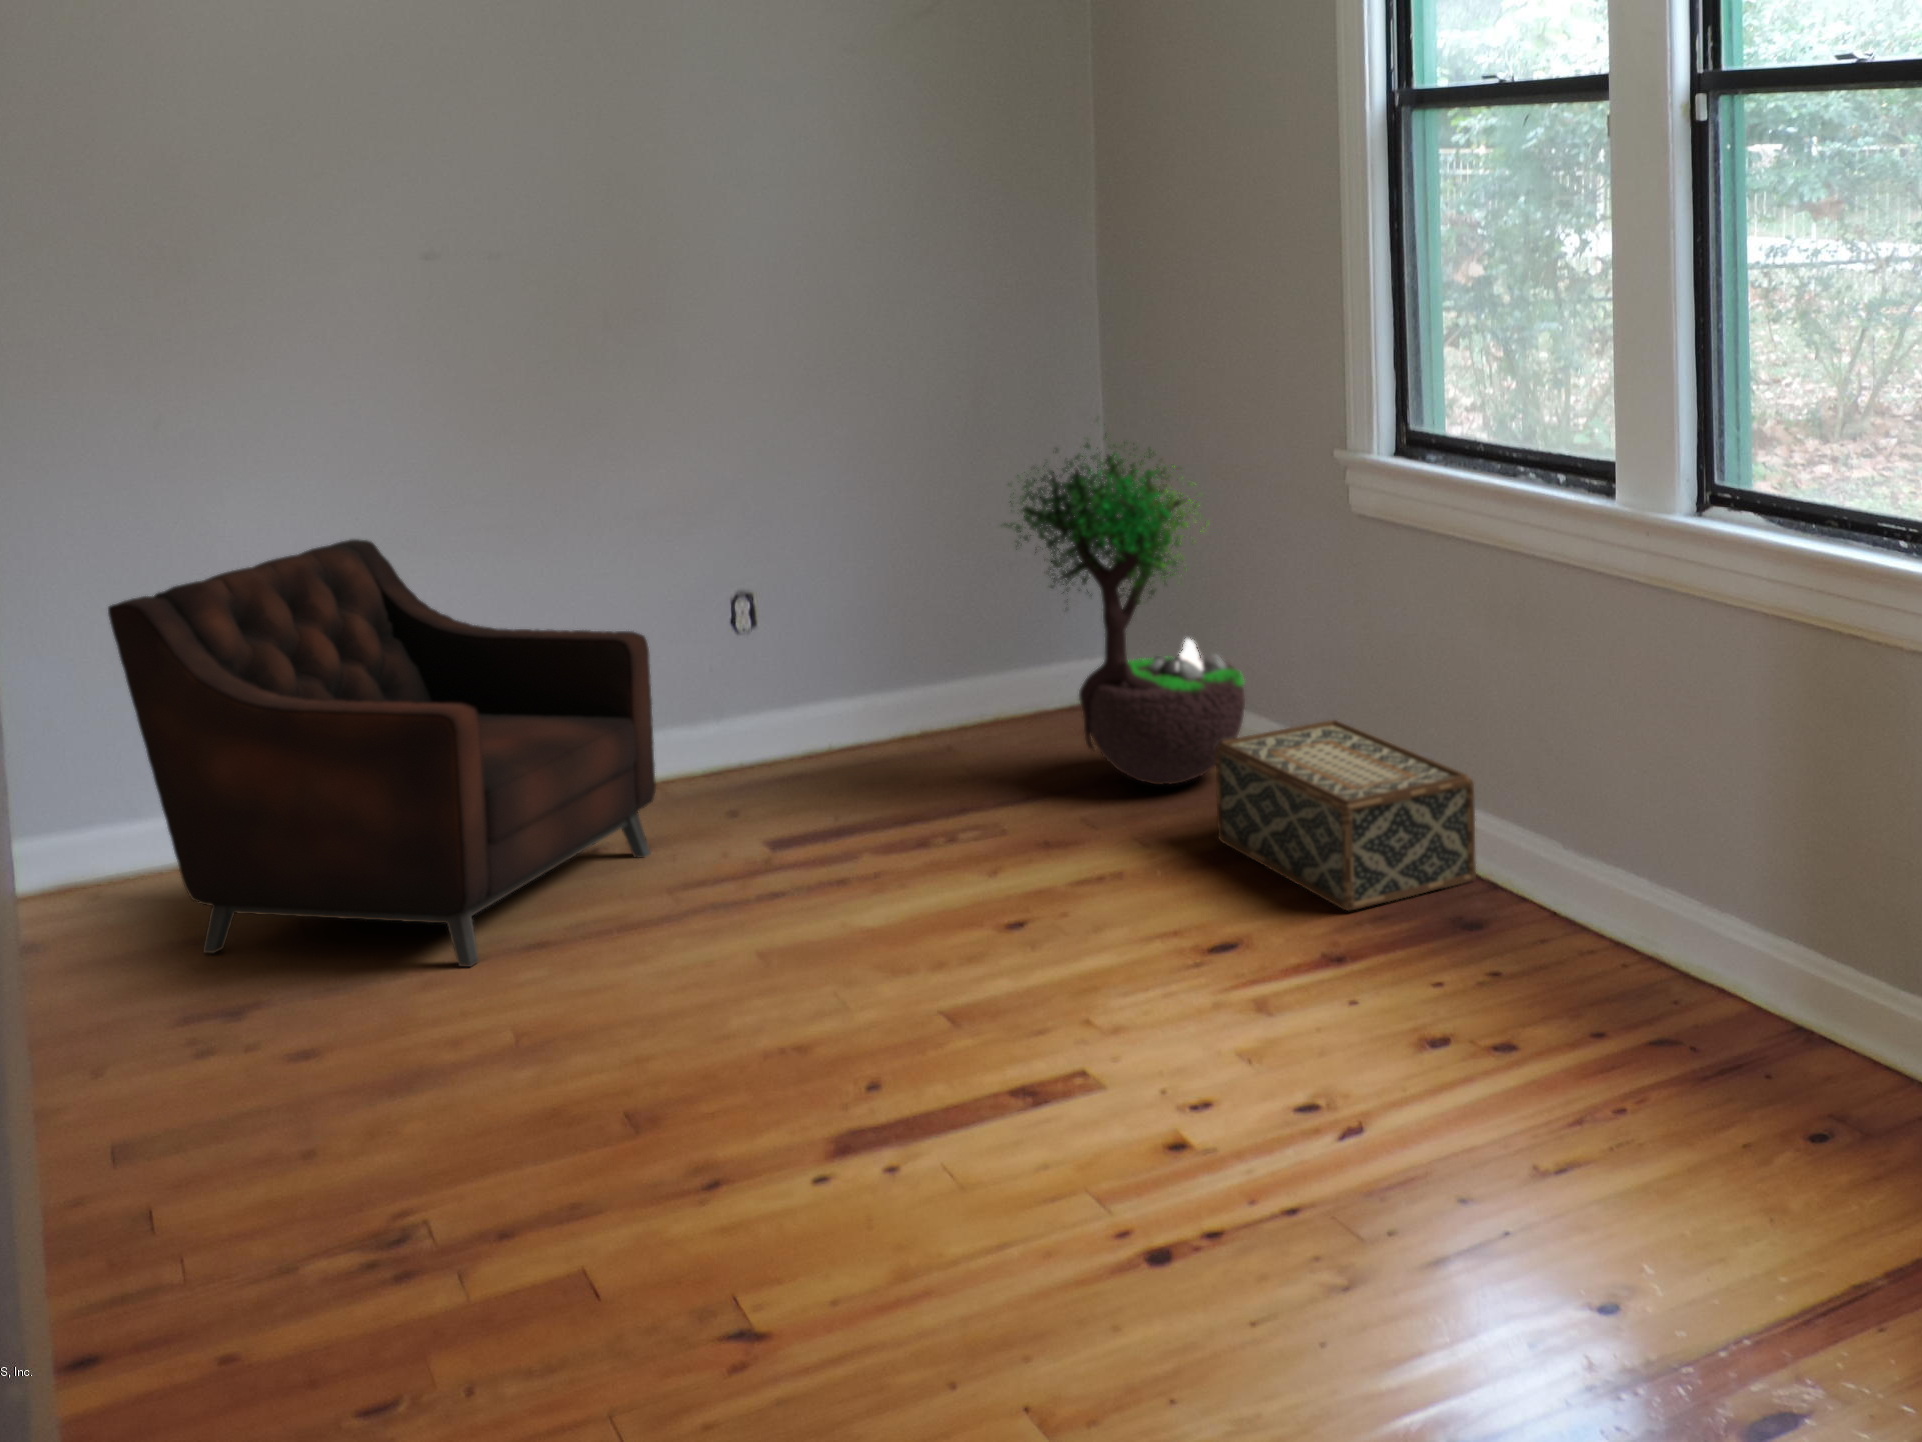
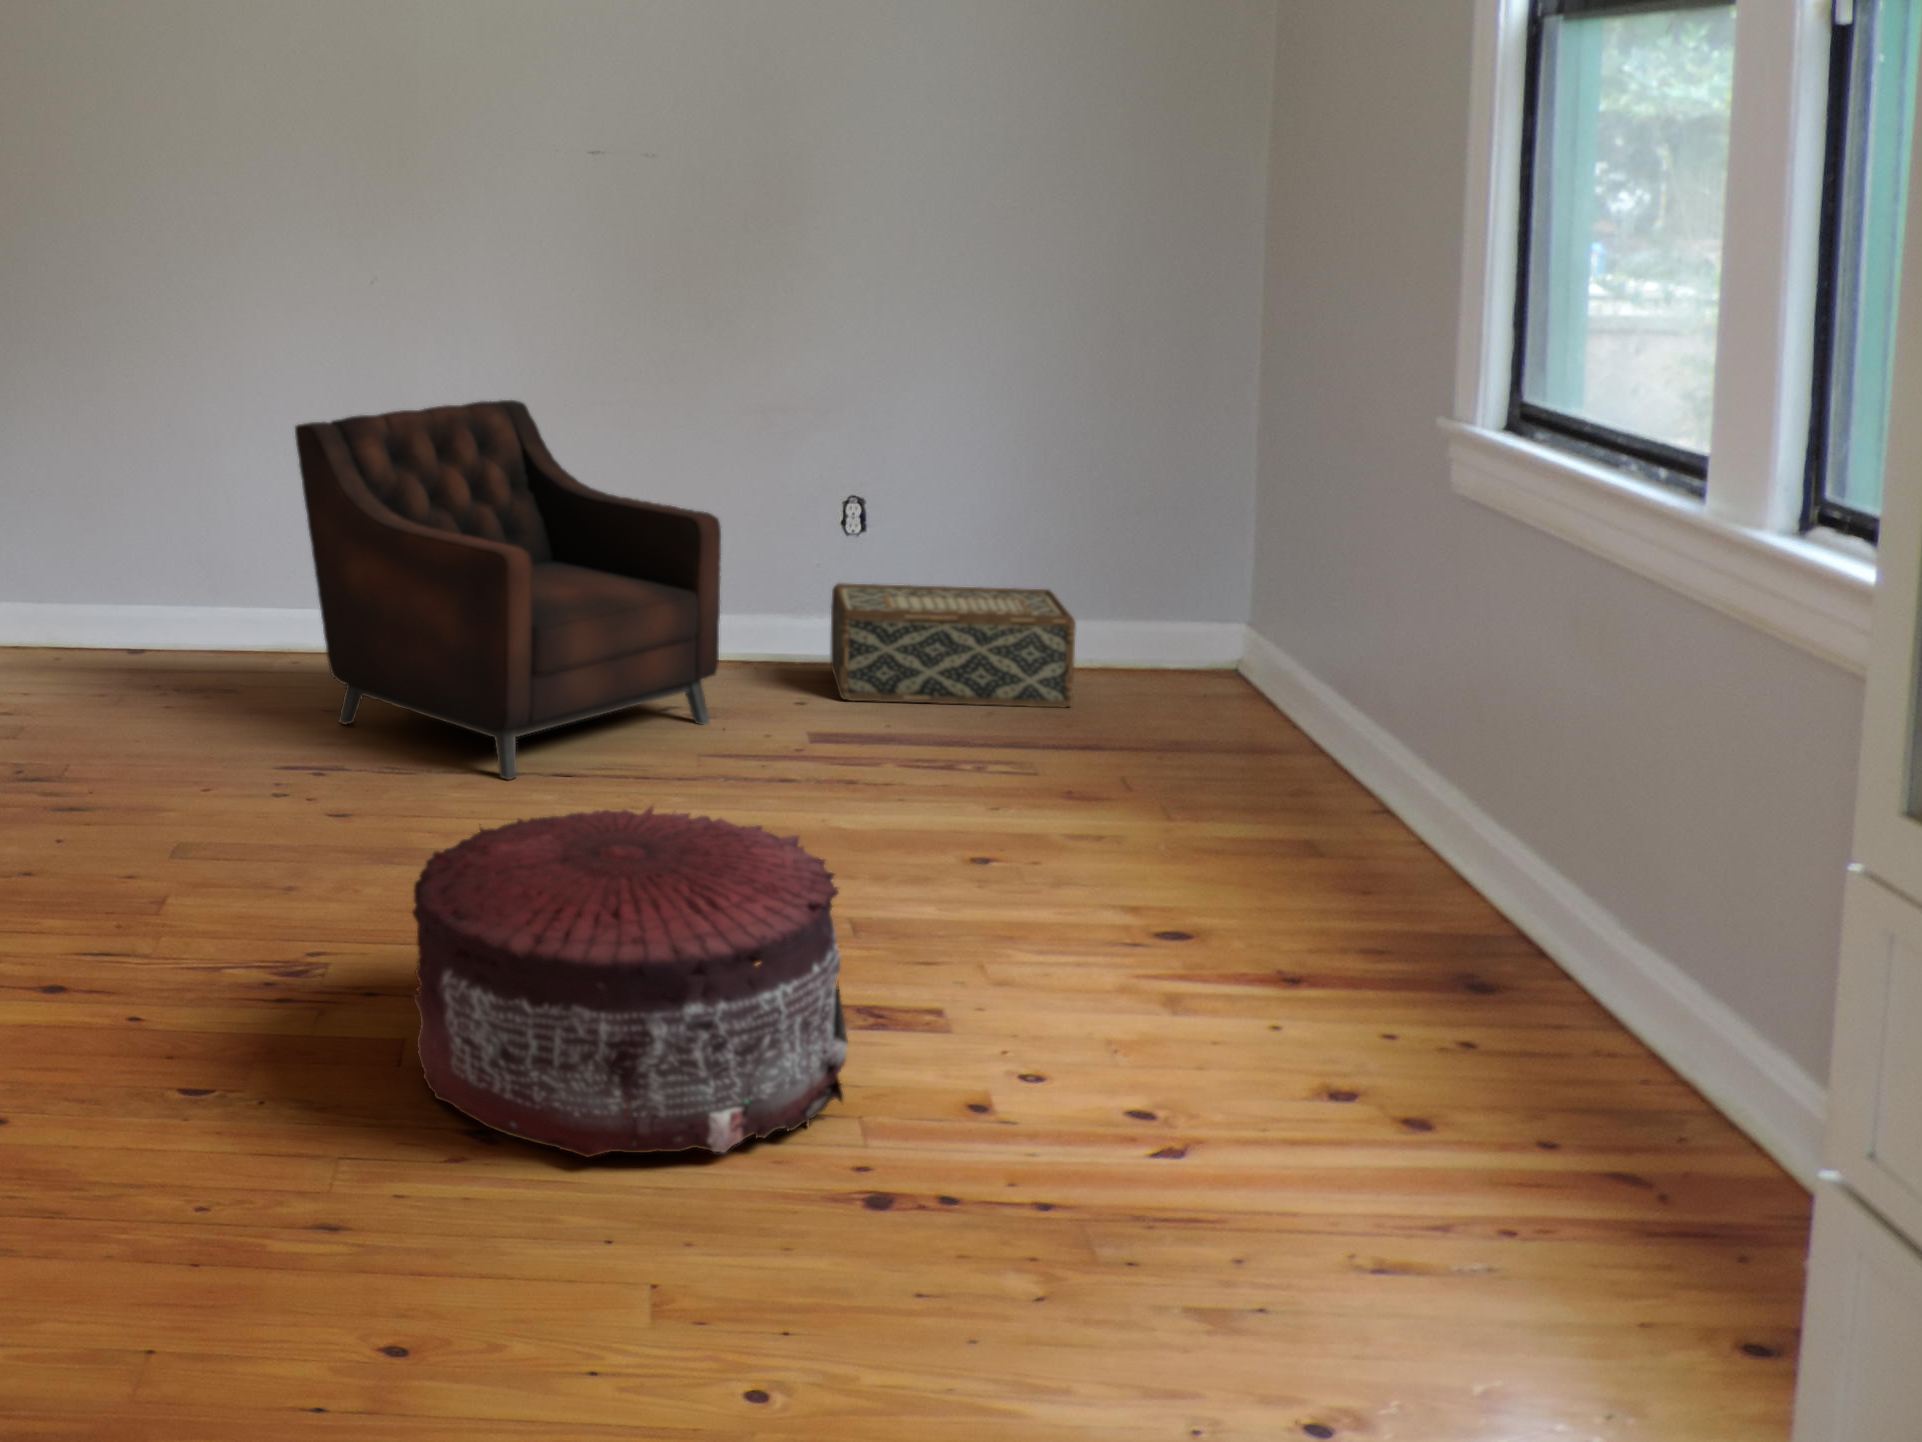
potted tree: present [1001,433,1245,784] -> none [1081,357,1342,768]
woven basket: present [1216,720,1476,910] -> present [830,583,1076,707]
pouf: none [577,936,1074,1332] -> present [412,806,848,1157]

